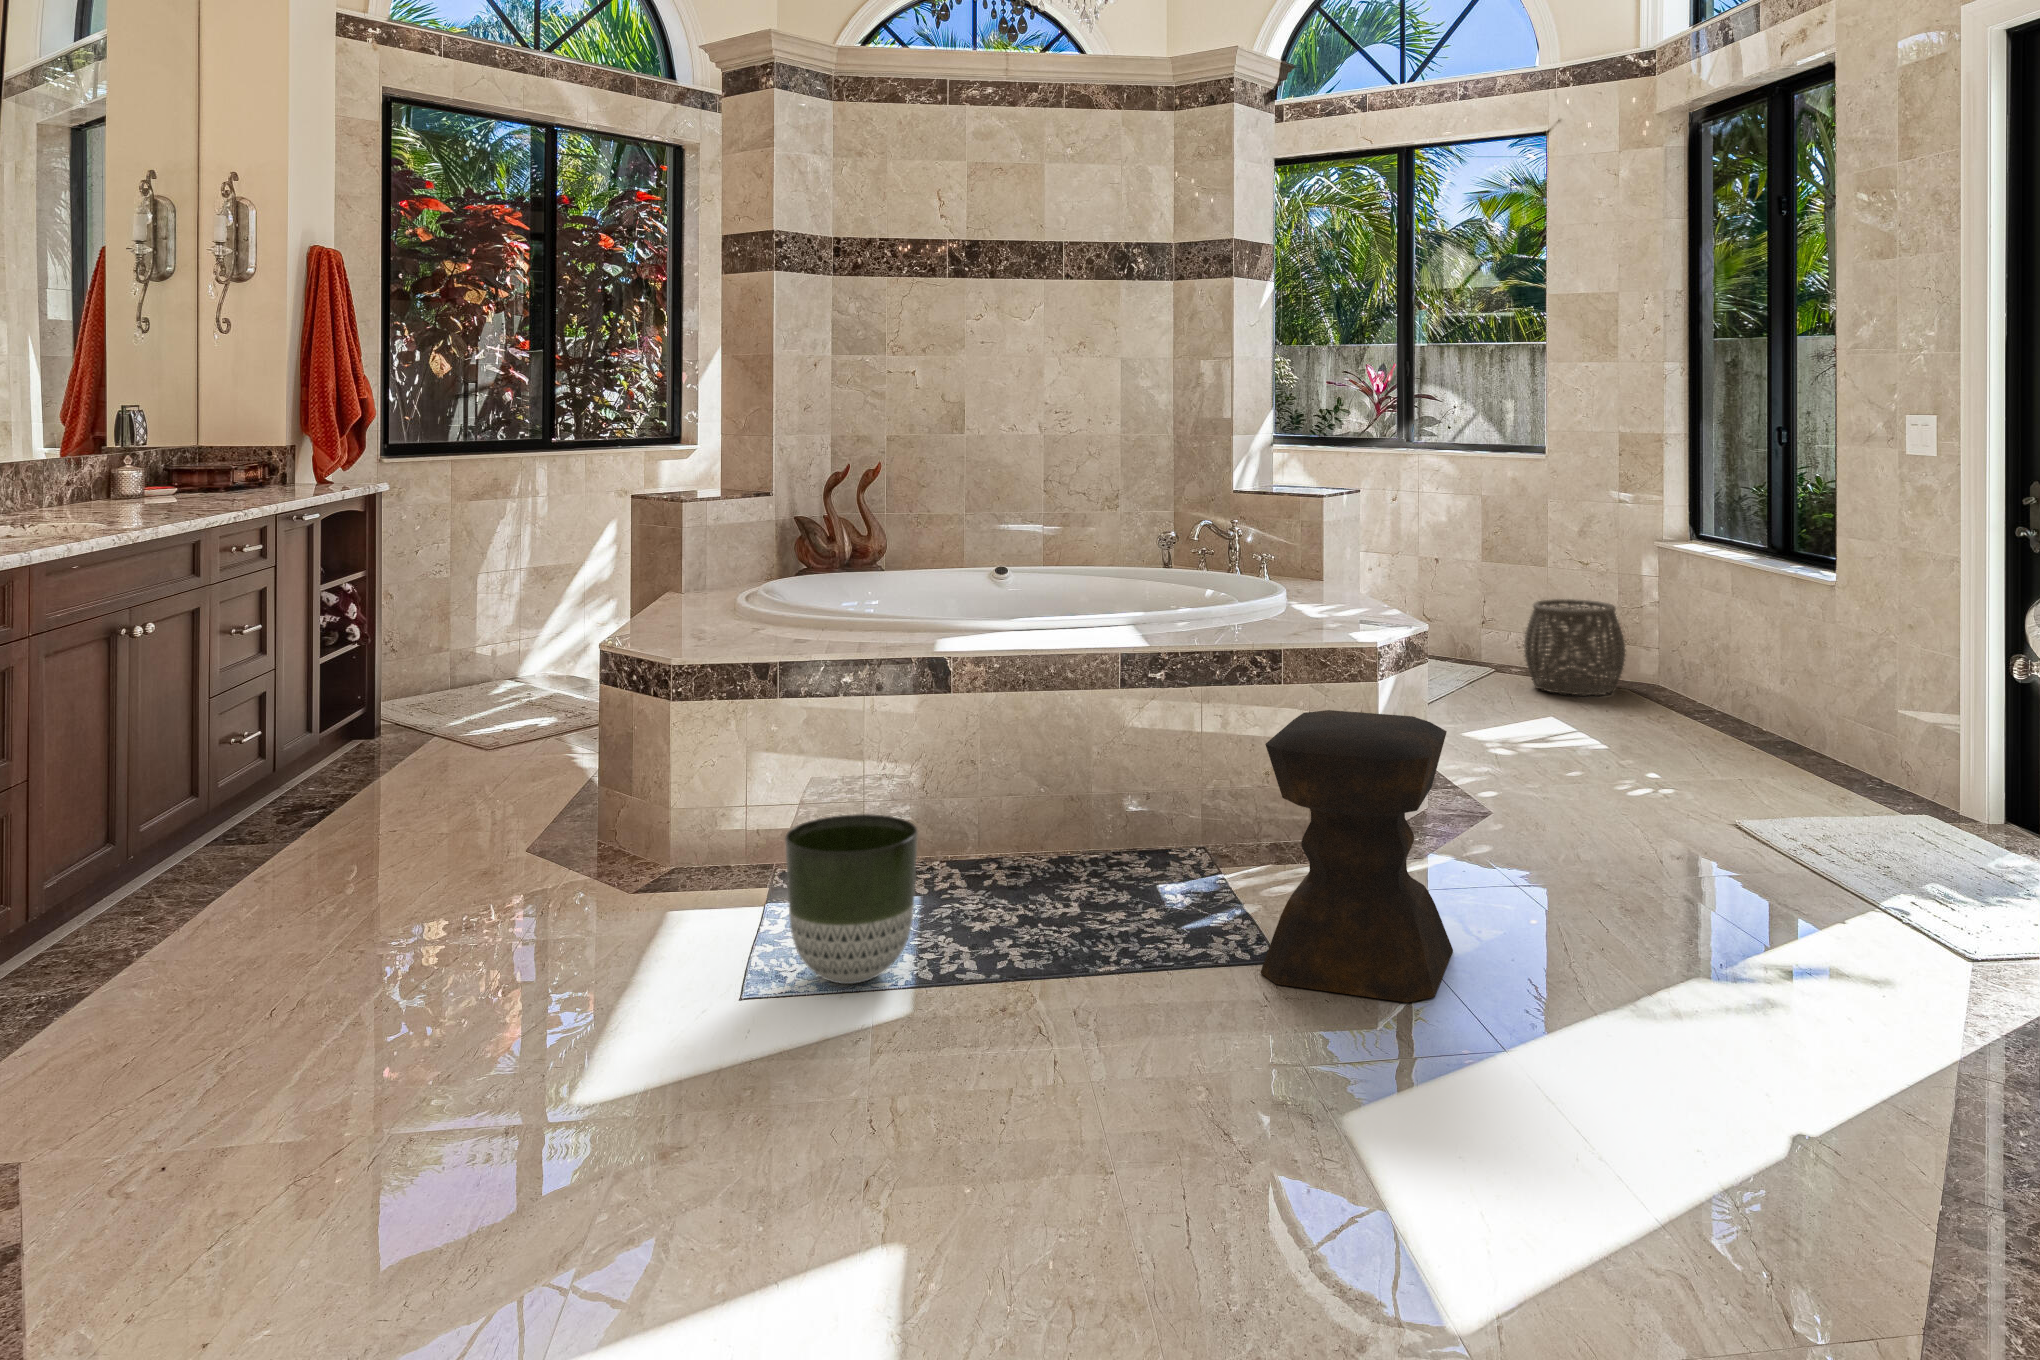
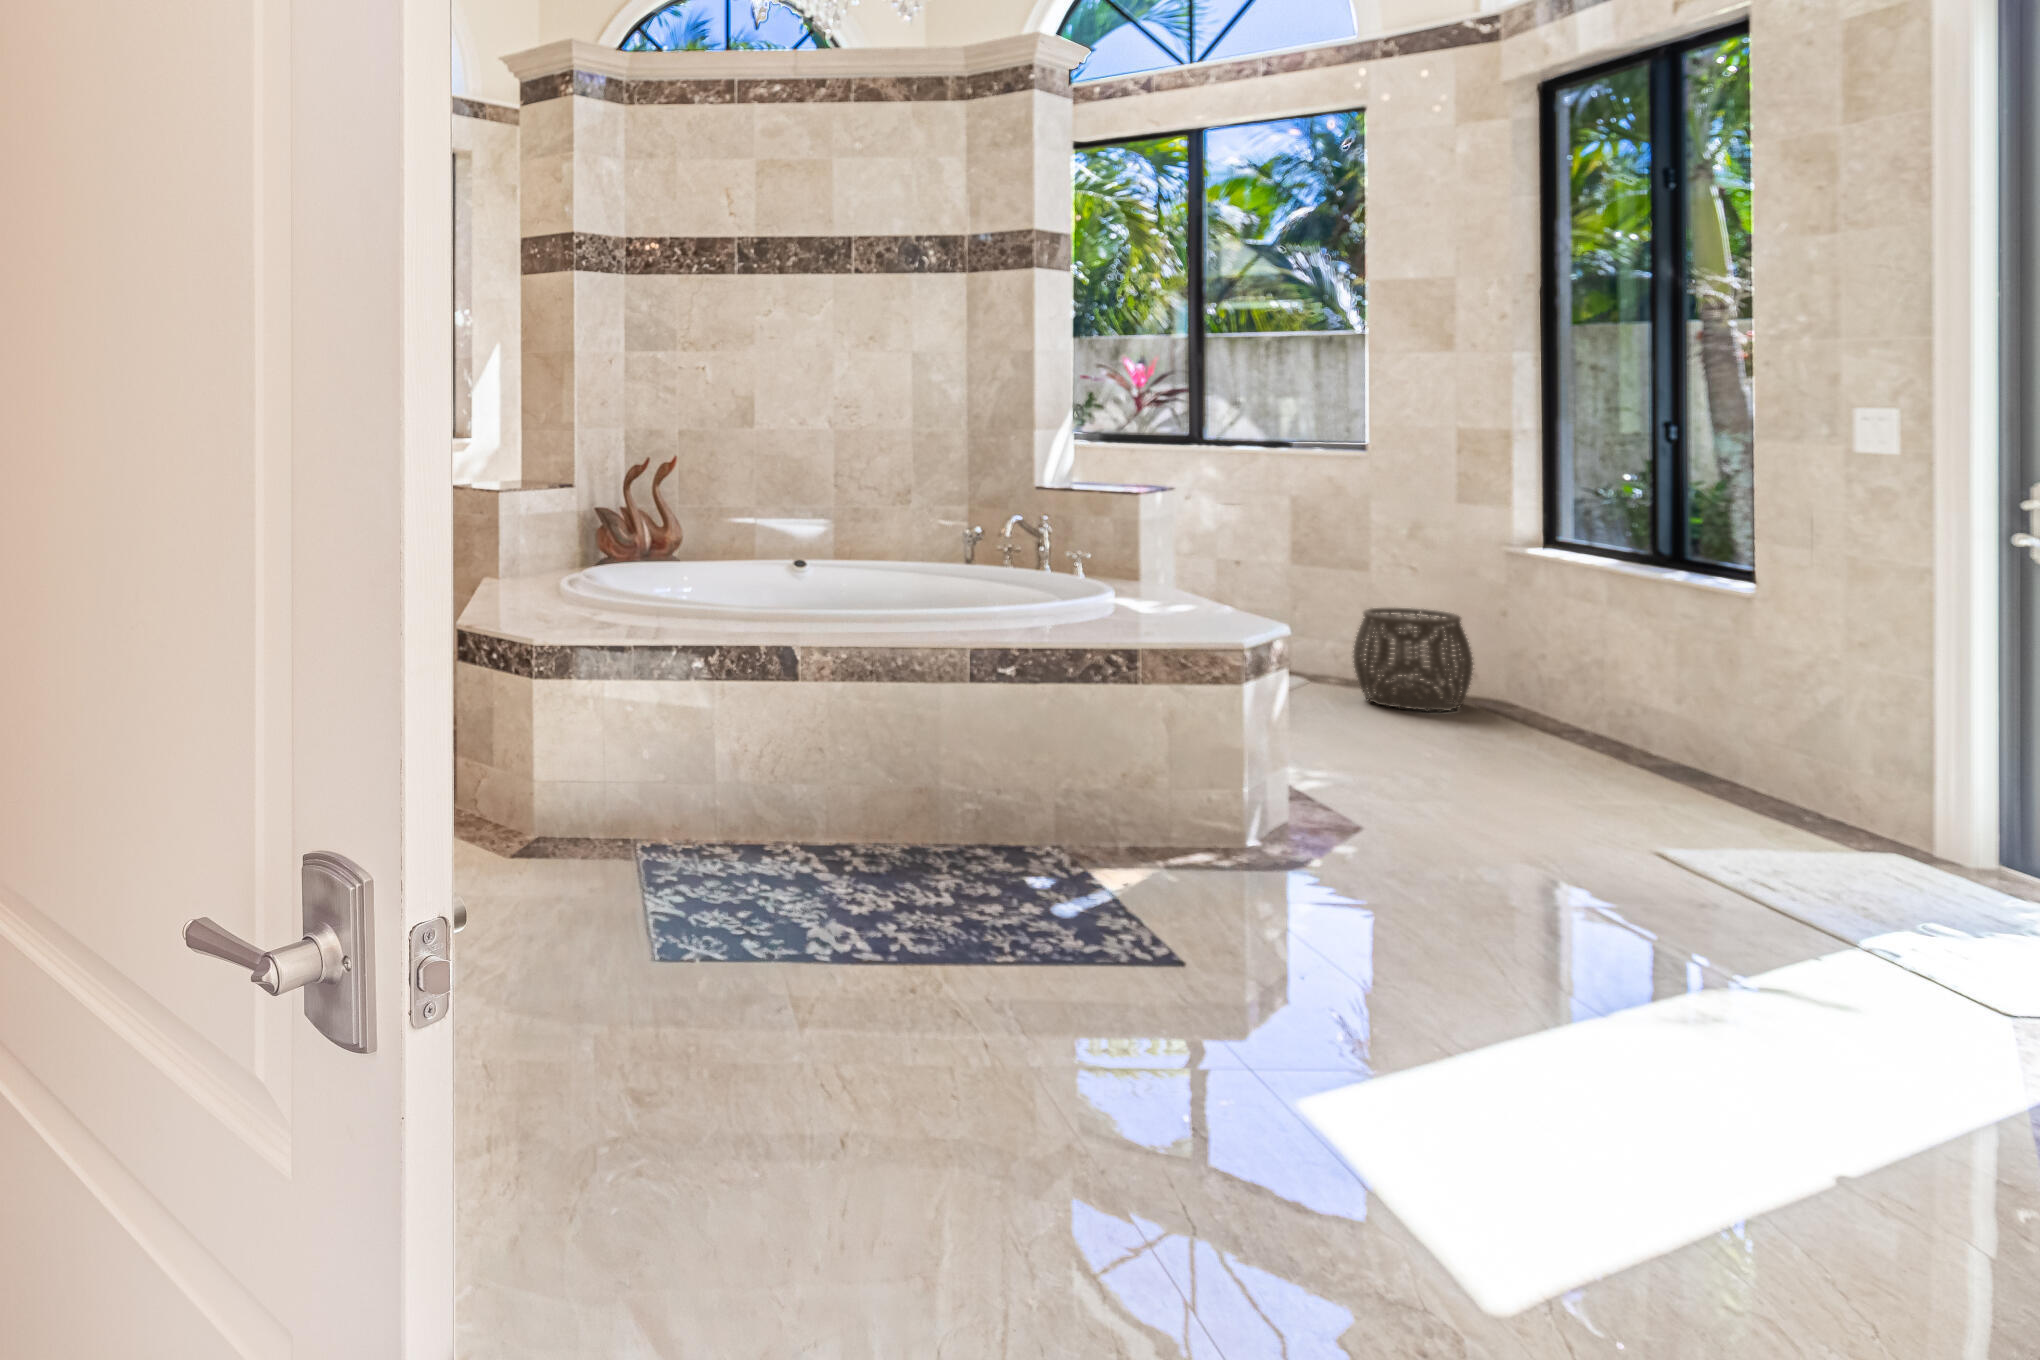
stool: present [1260,710,1453,1002] -> none [1172,706,1379,1016]
planter: present [785,814,918,984] -> none [677,794,808,961]

